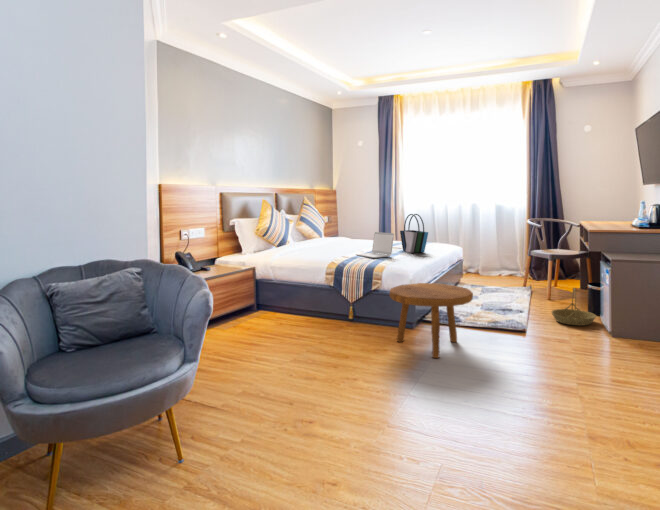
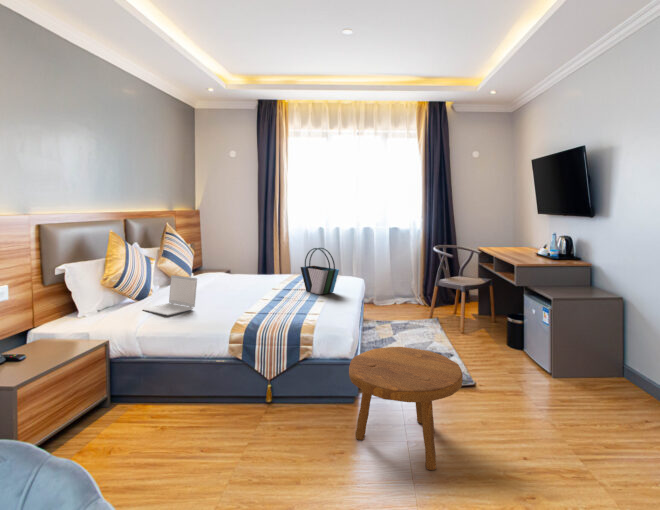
laptop: present [356,232,394,258] -> present [143,275,197,315]
basket: present [552,288,596,326] -> none [475,324,520,365]

